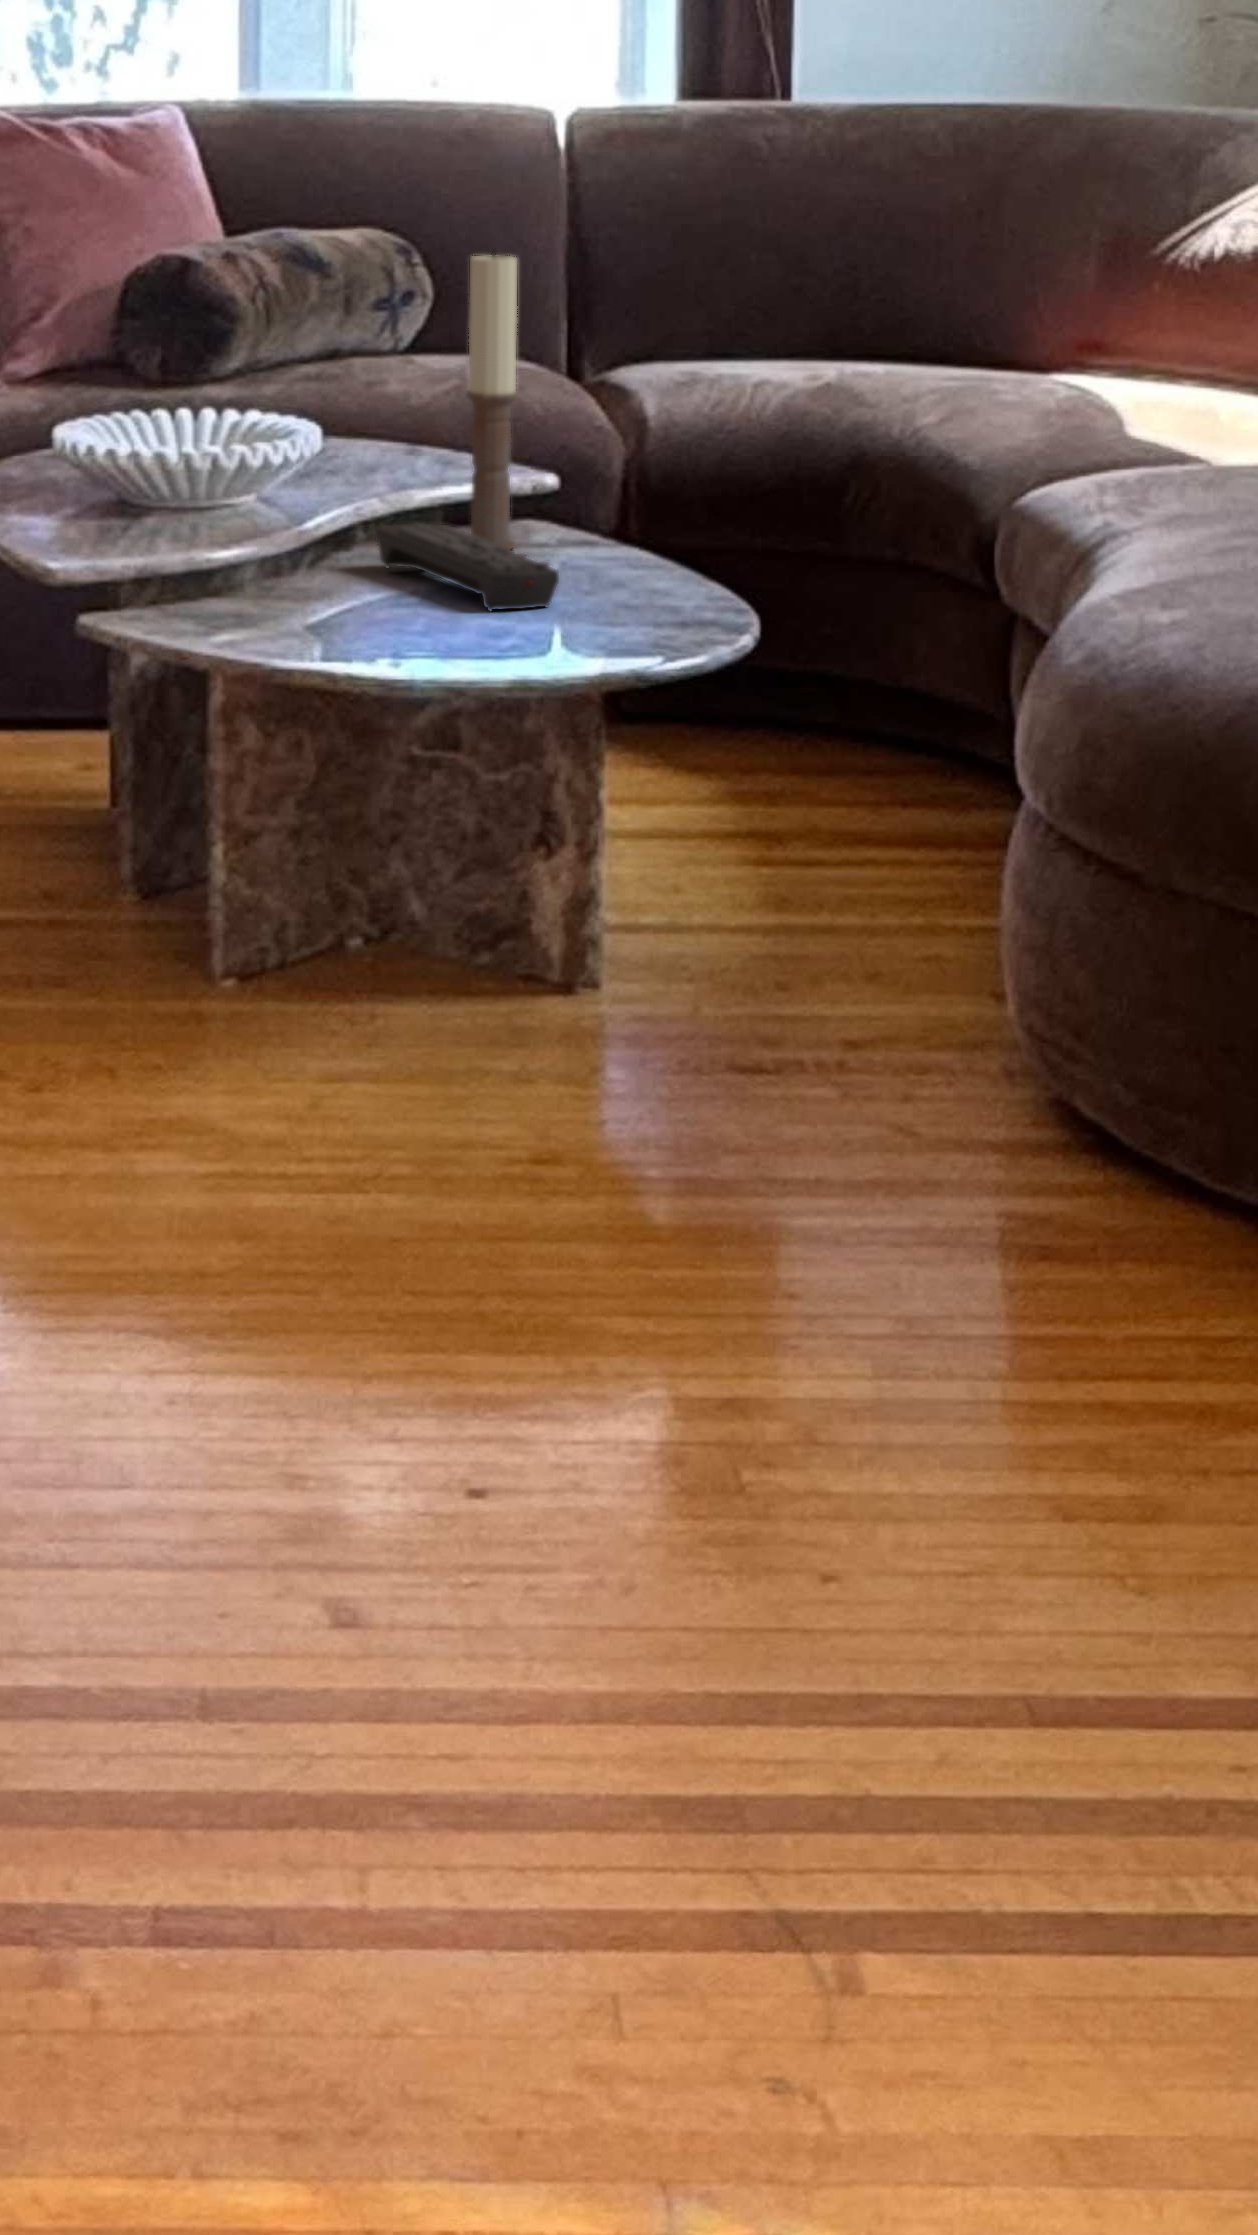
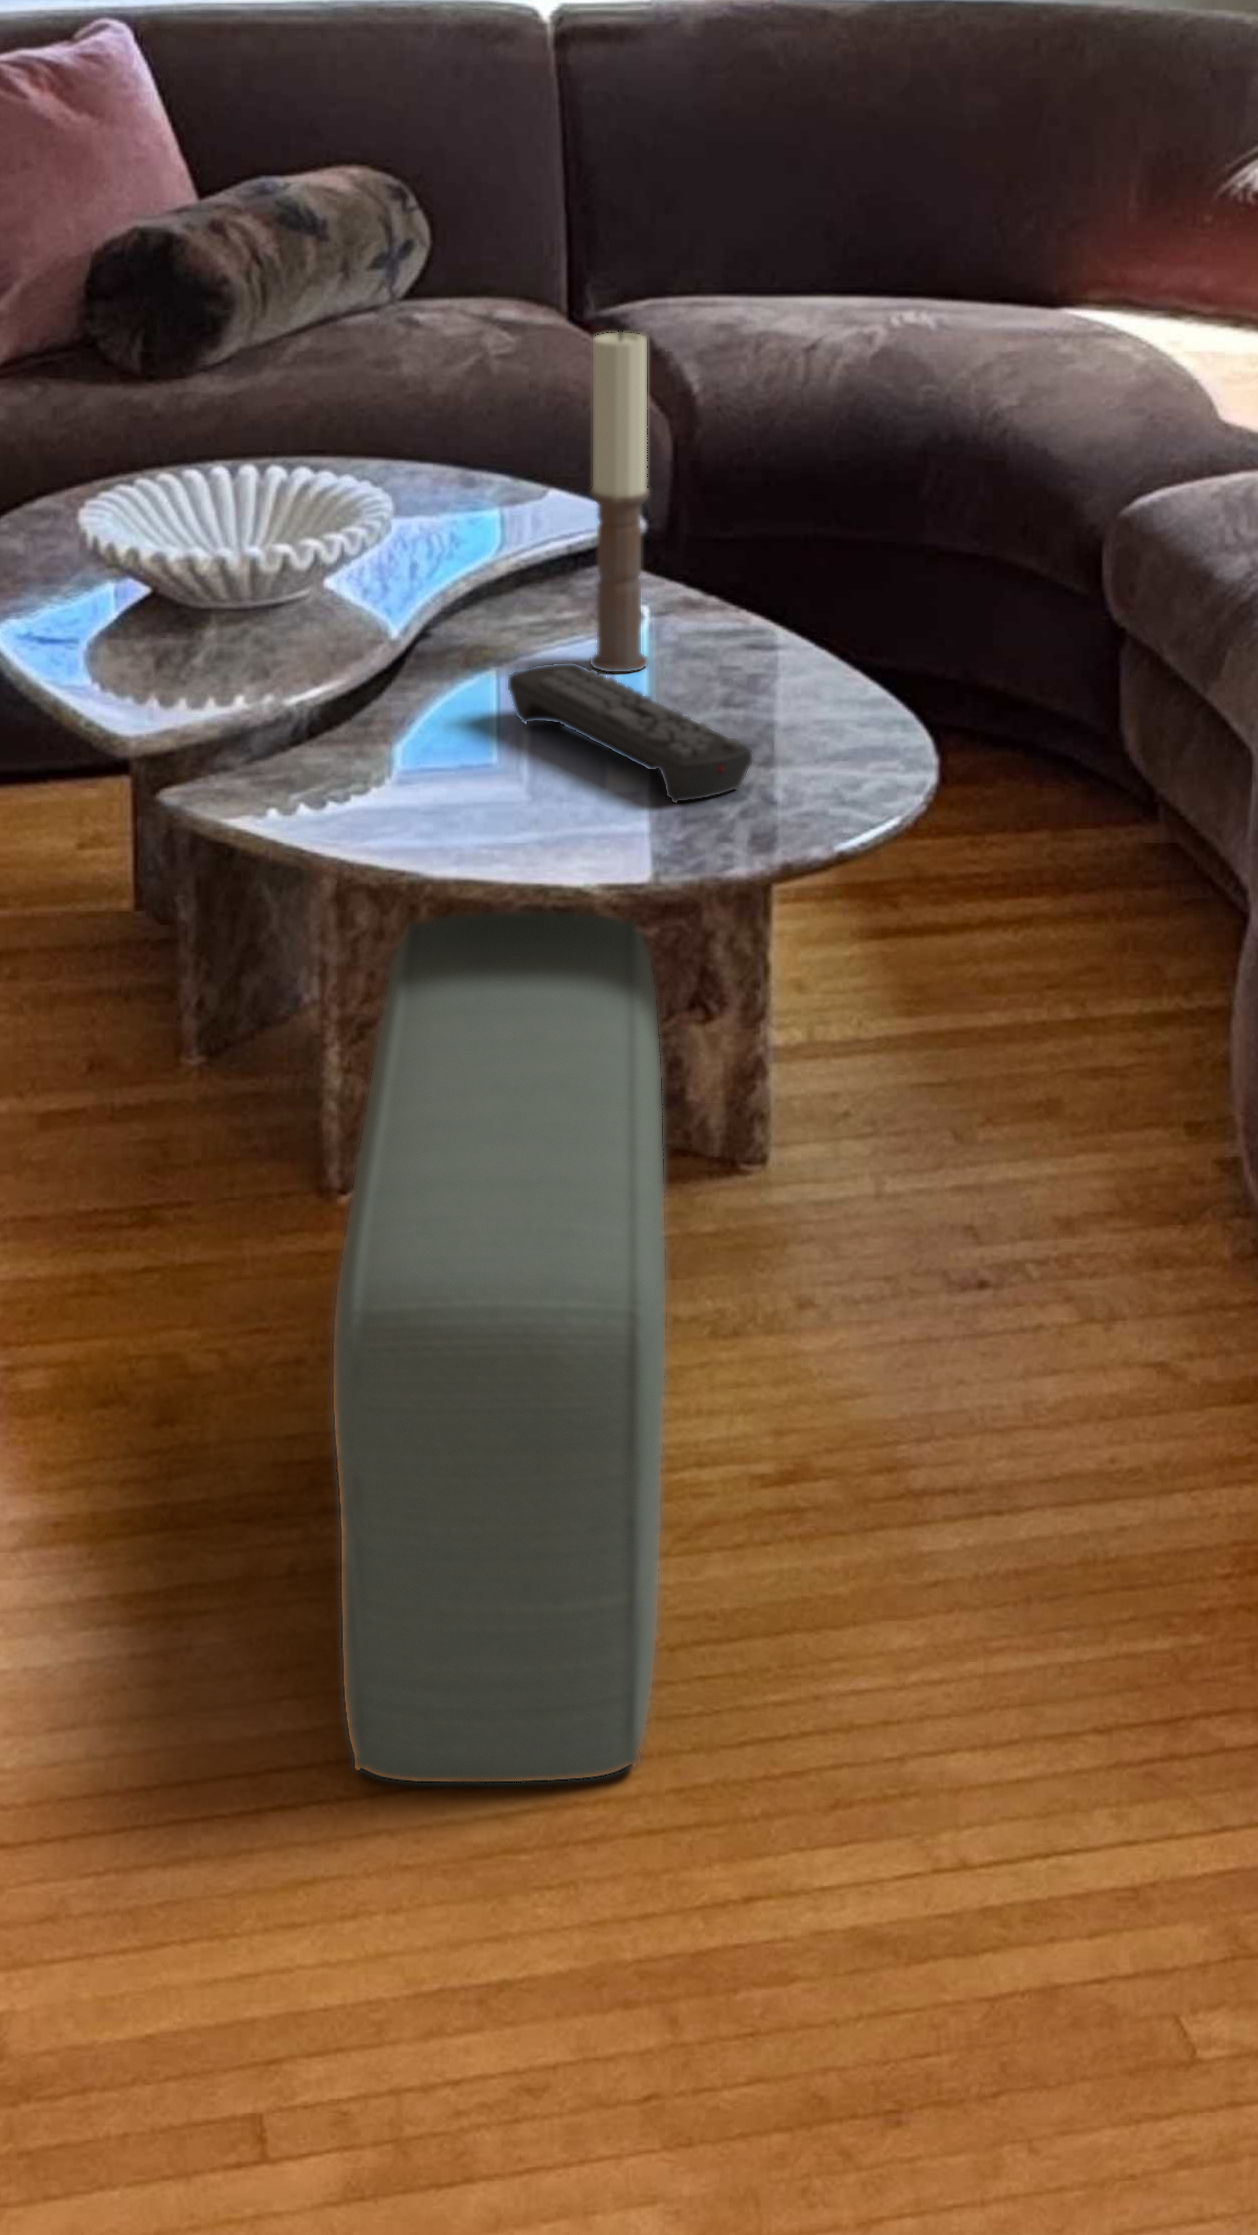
pouf: none [104,691,458,1300] -> present [333,911,666,1782]

